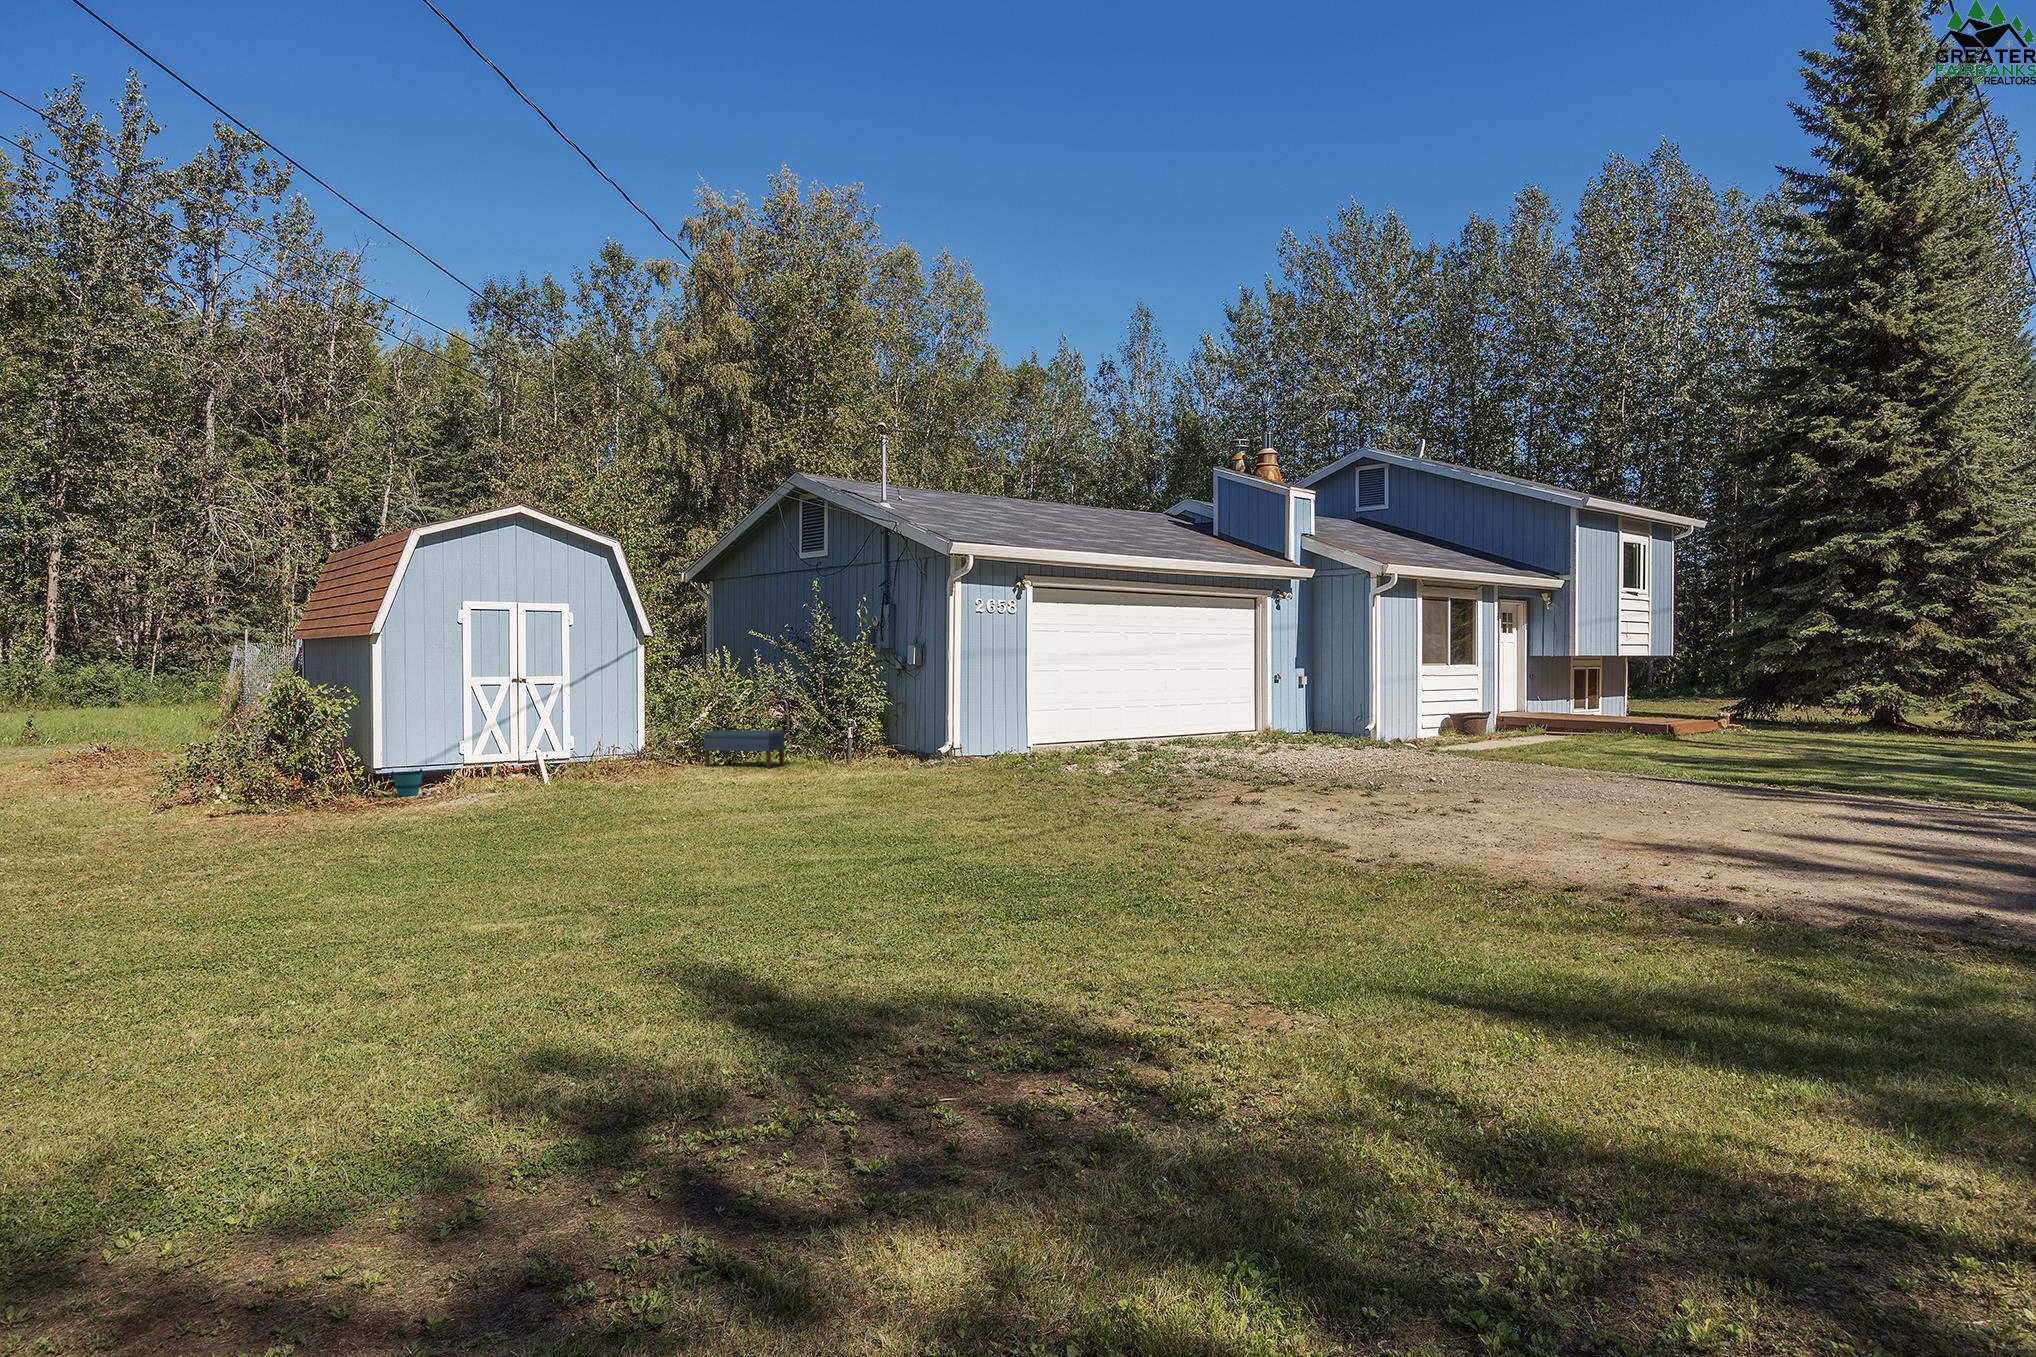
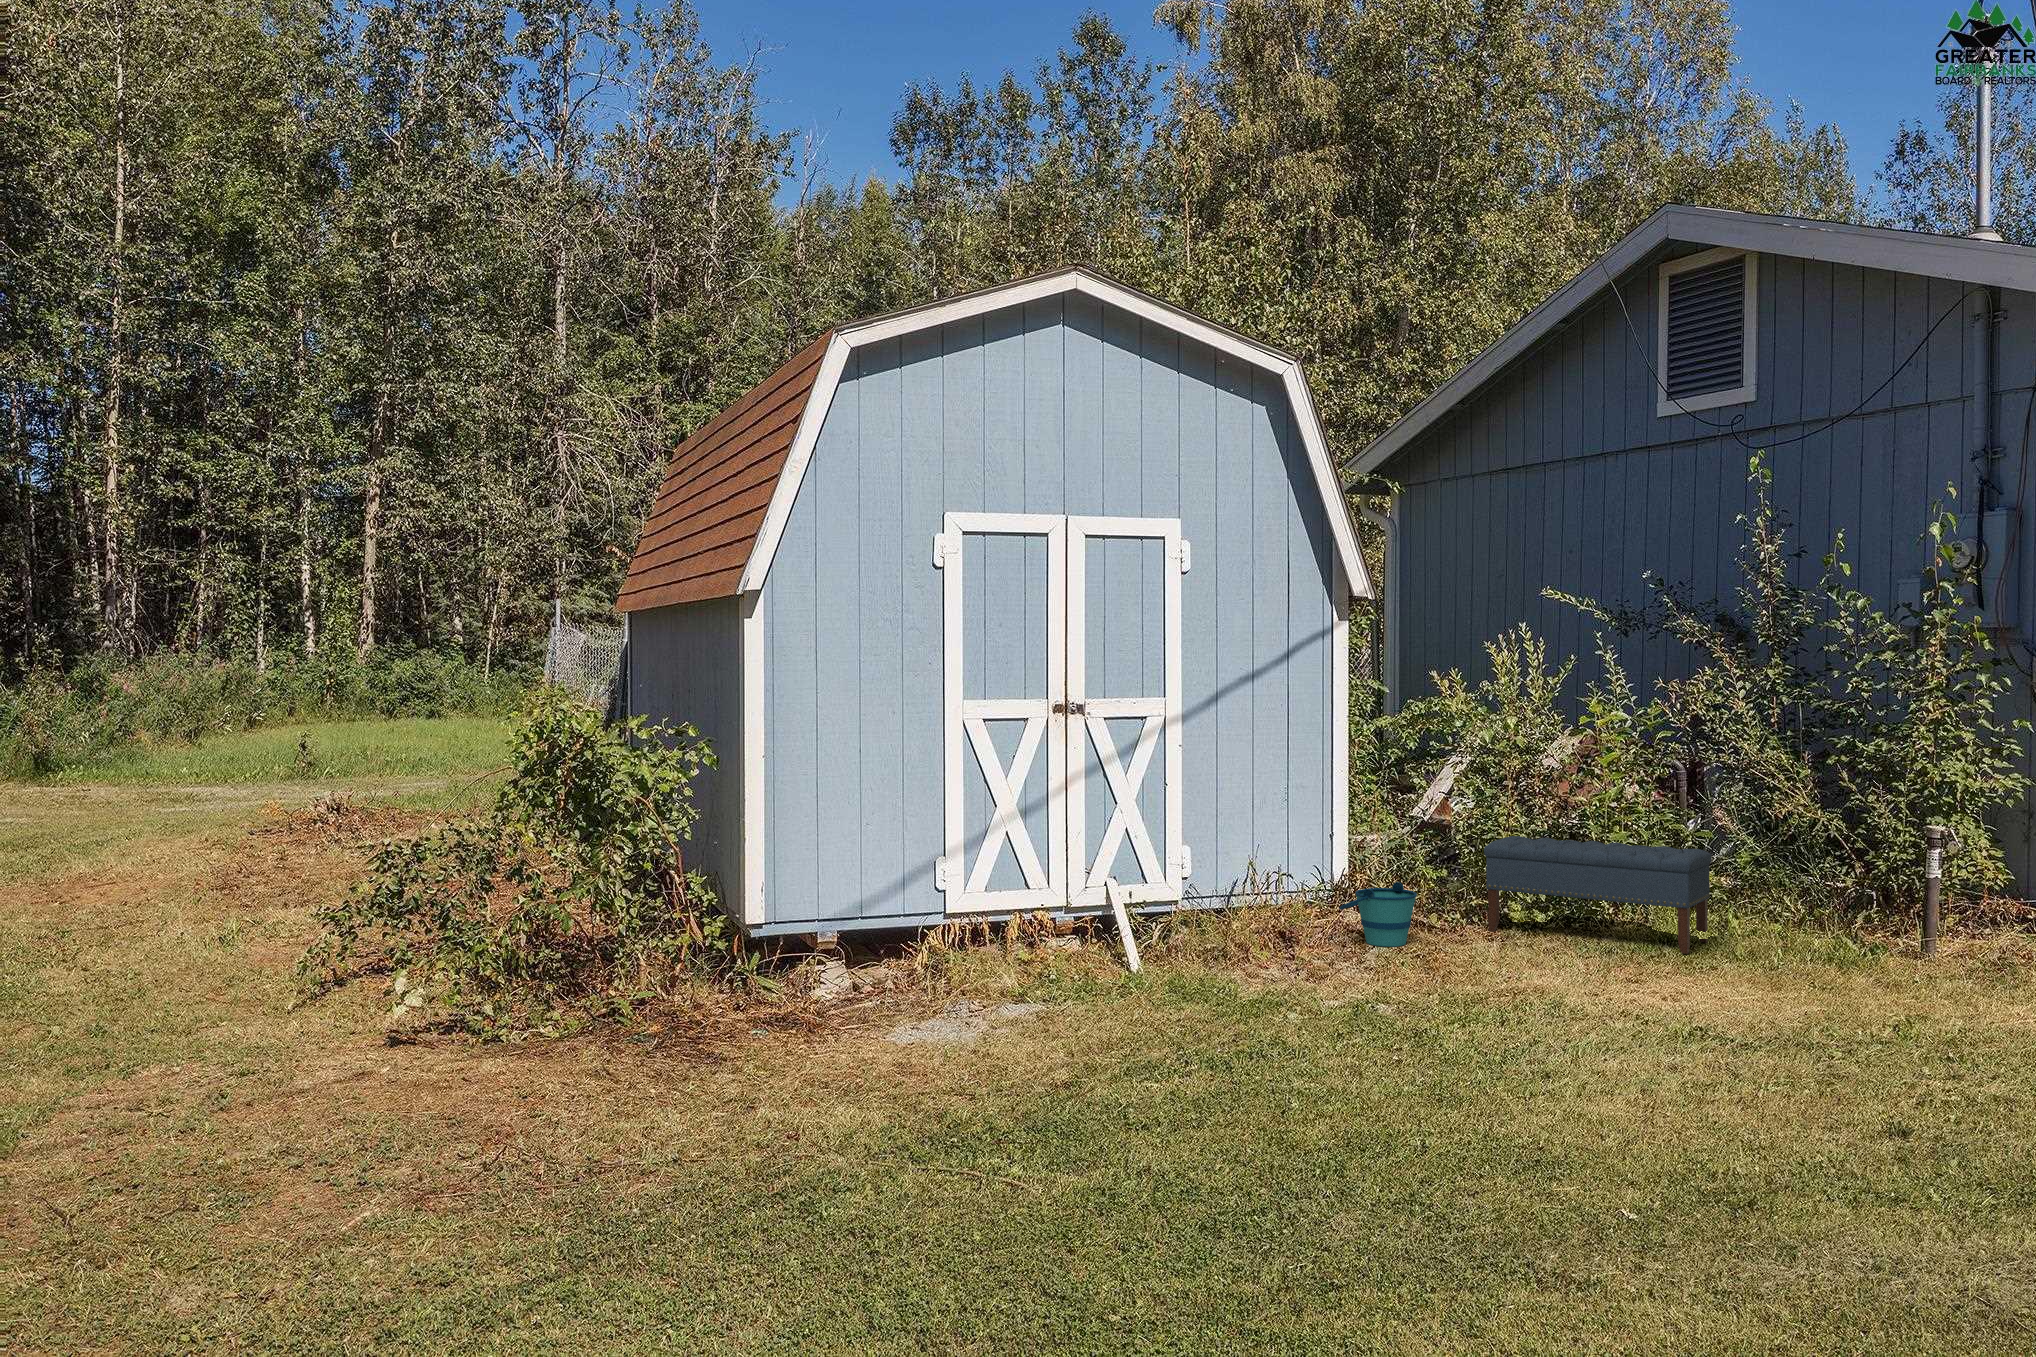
bucket: present [388,769,423,796] -> present [1340,882,1417,947]

